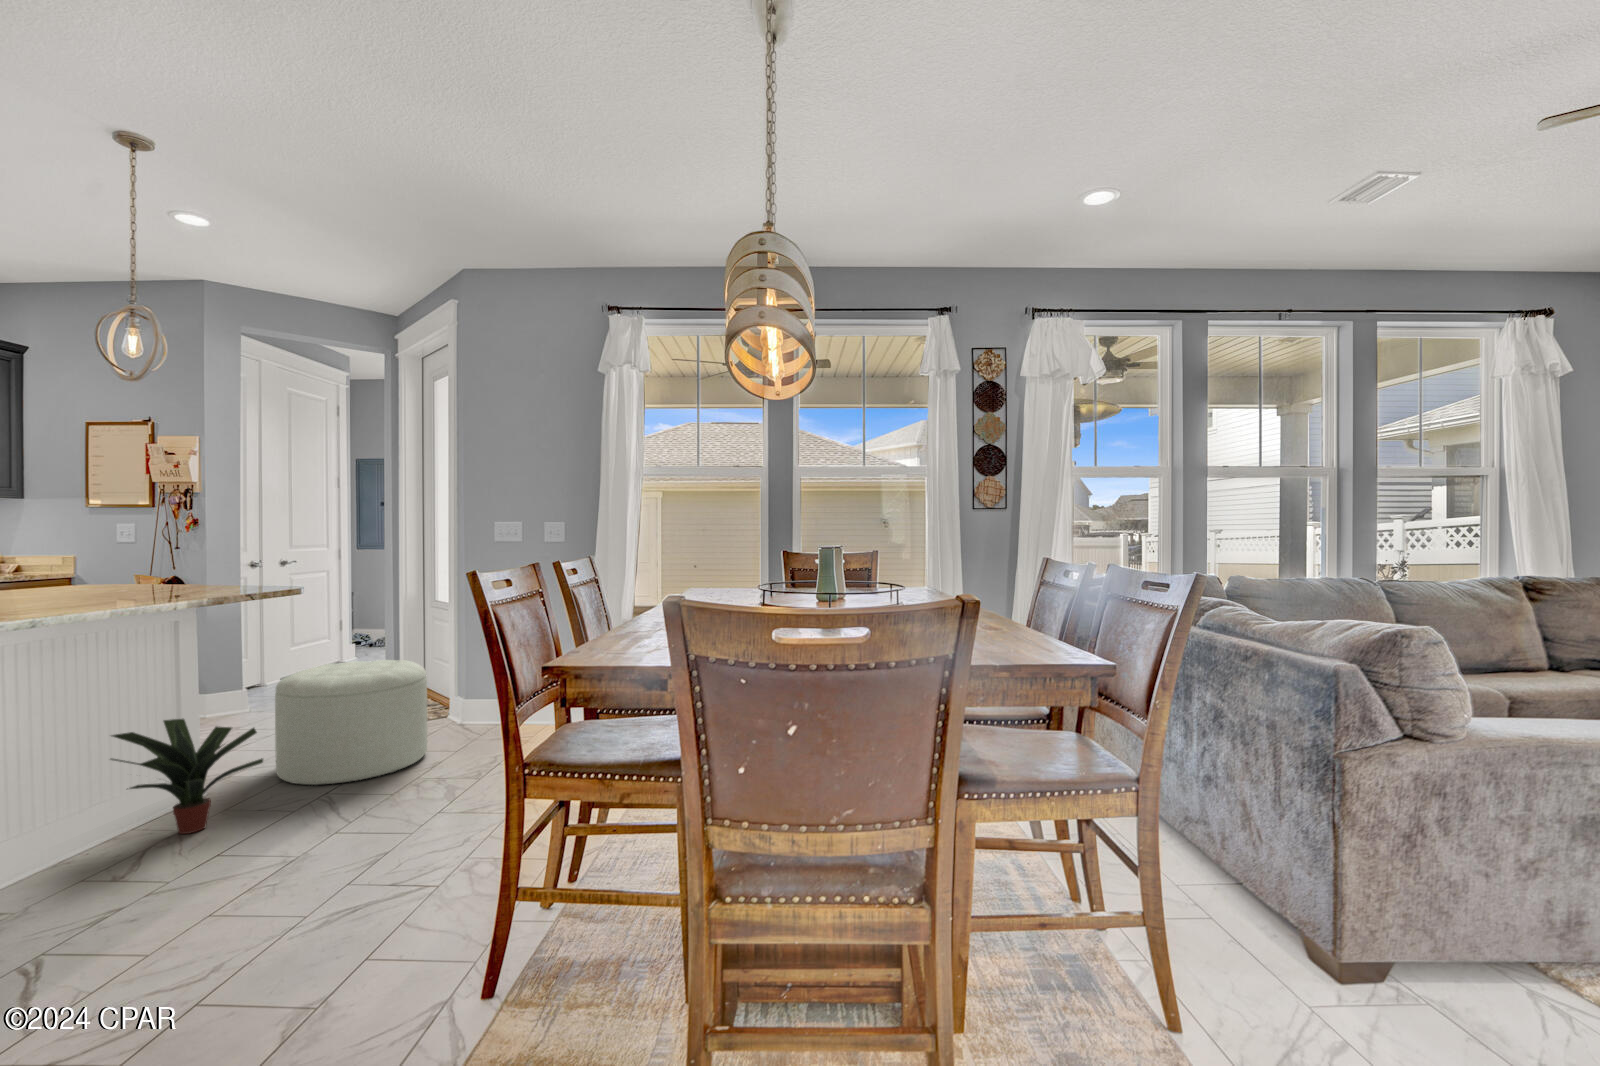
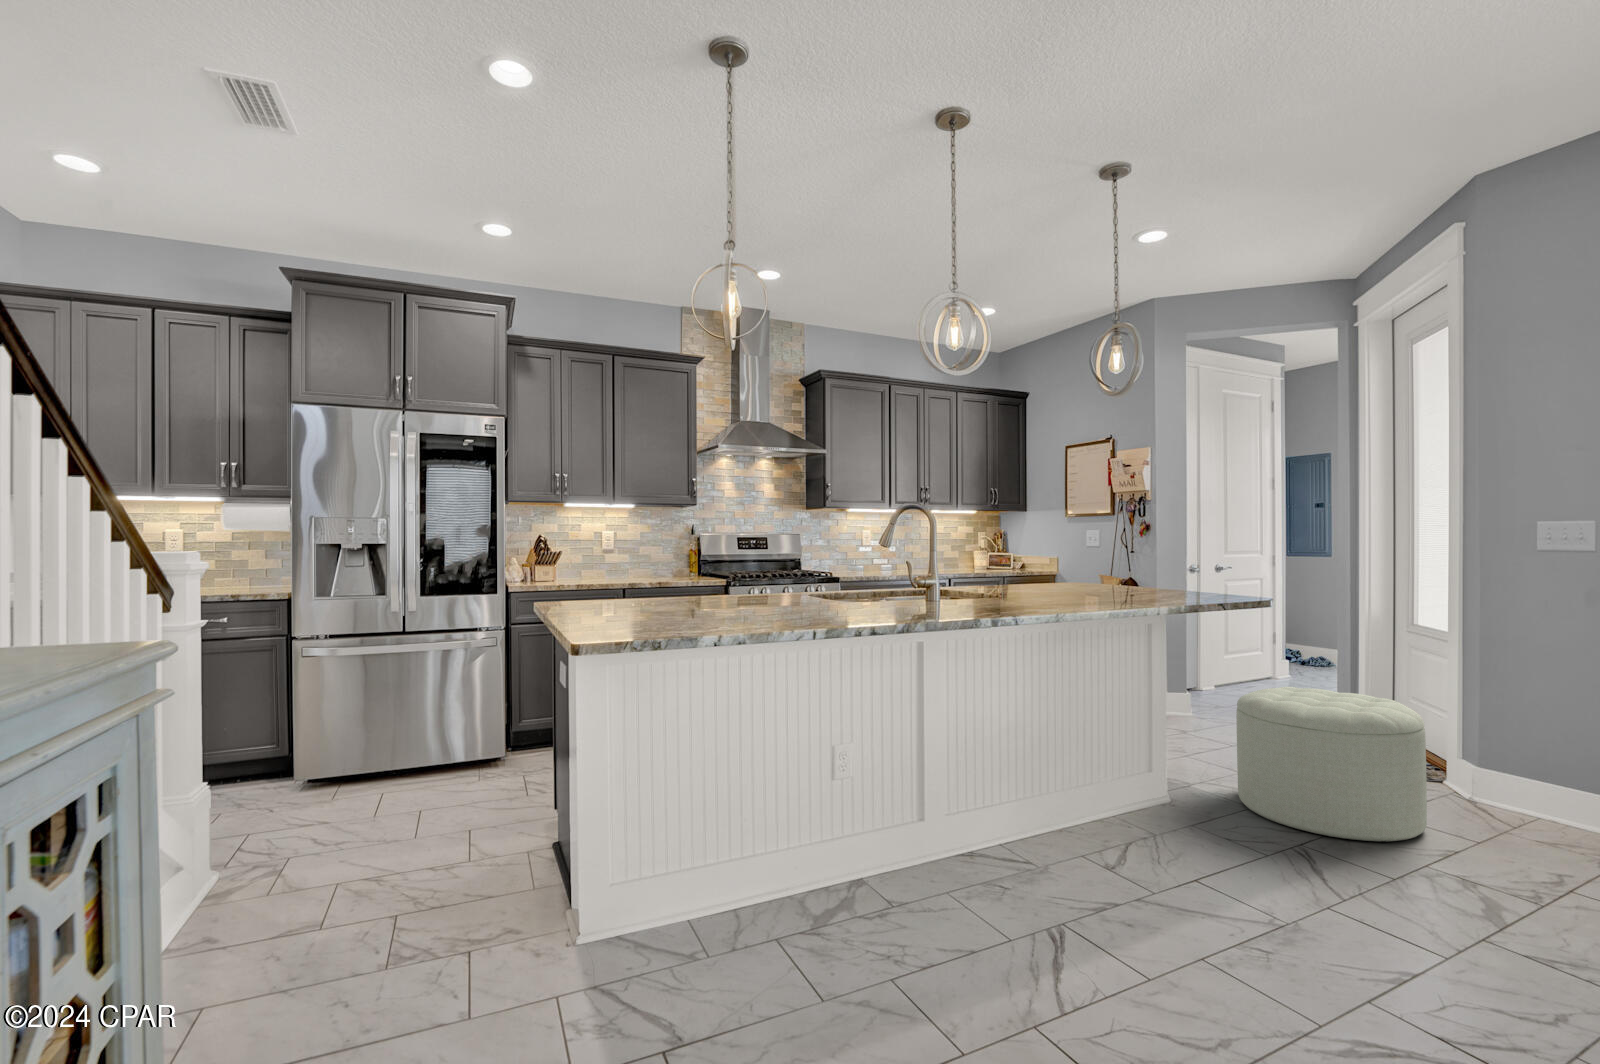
potted plant: present [111,719,263,834] -> none [1106,717,1236,838]

